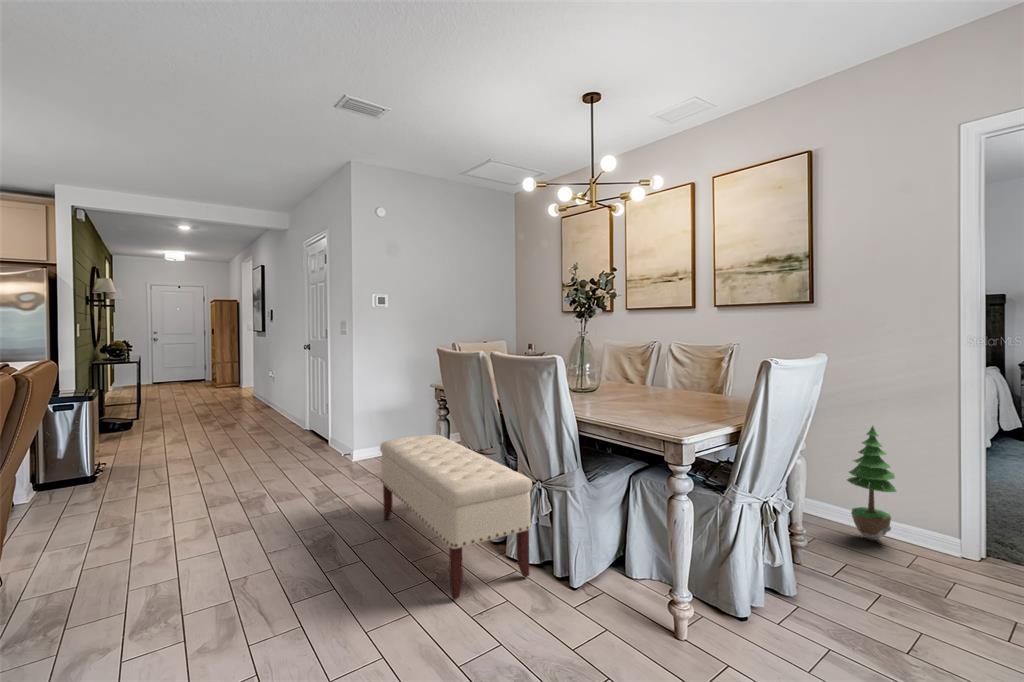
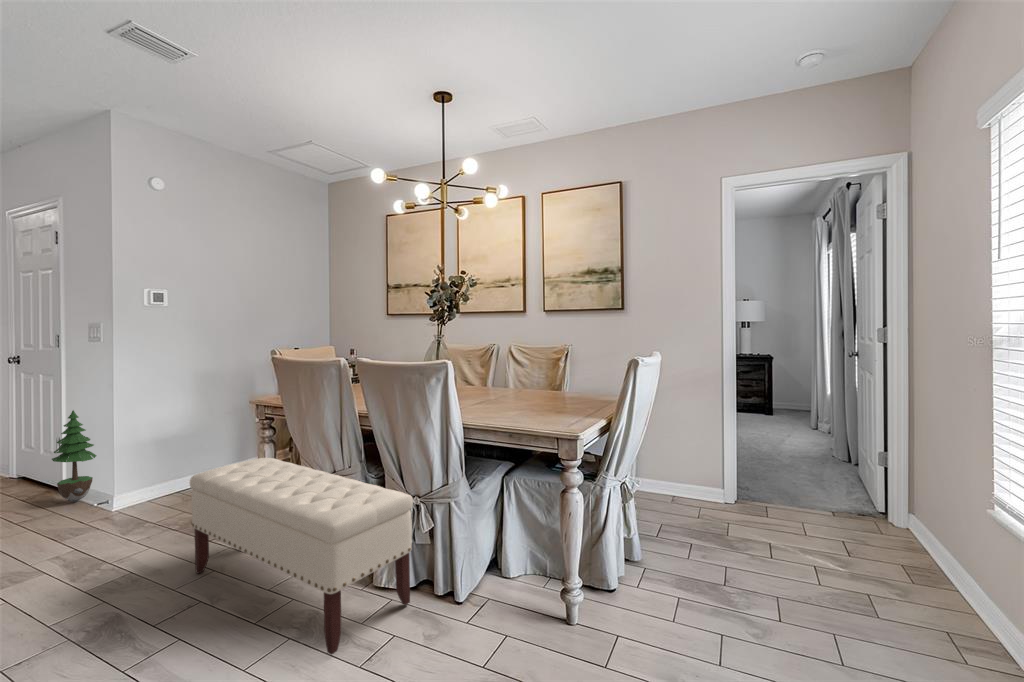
potted tree: present [847,426,896,540] -> present [52,410,96,502]

